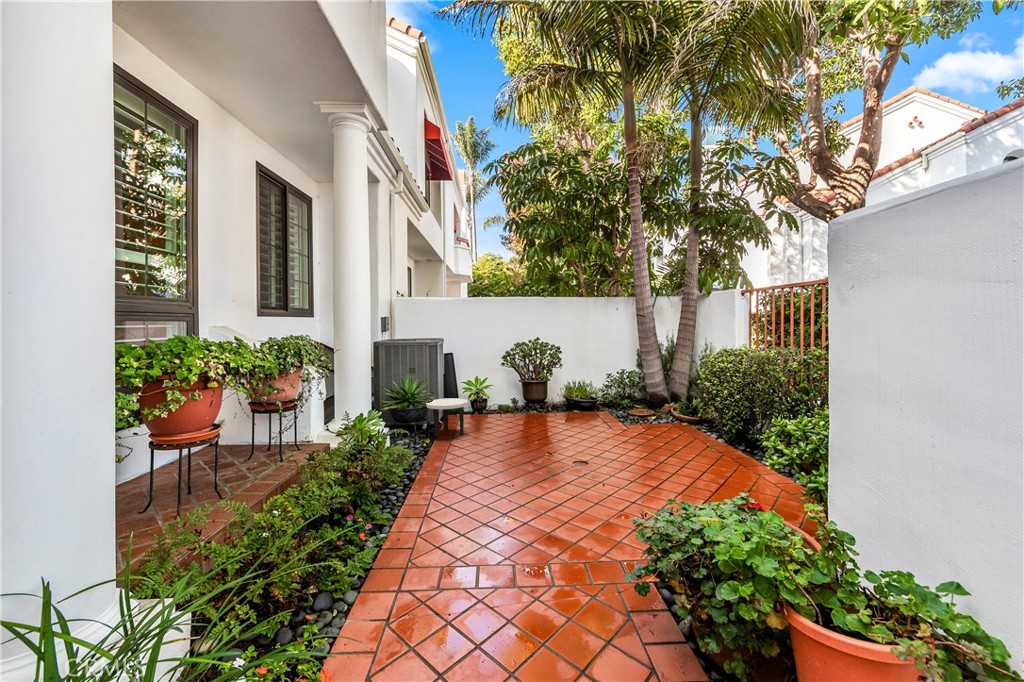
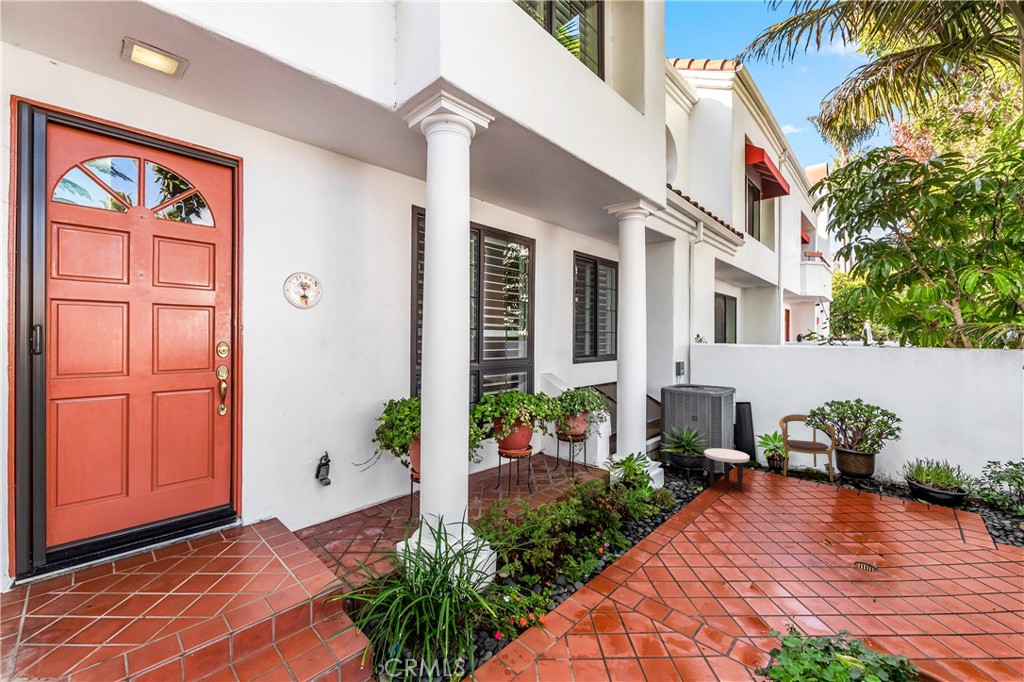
chair: none [480,360,521,416] -> present [779,414,836,481]

